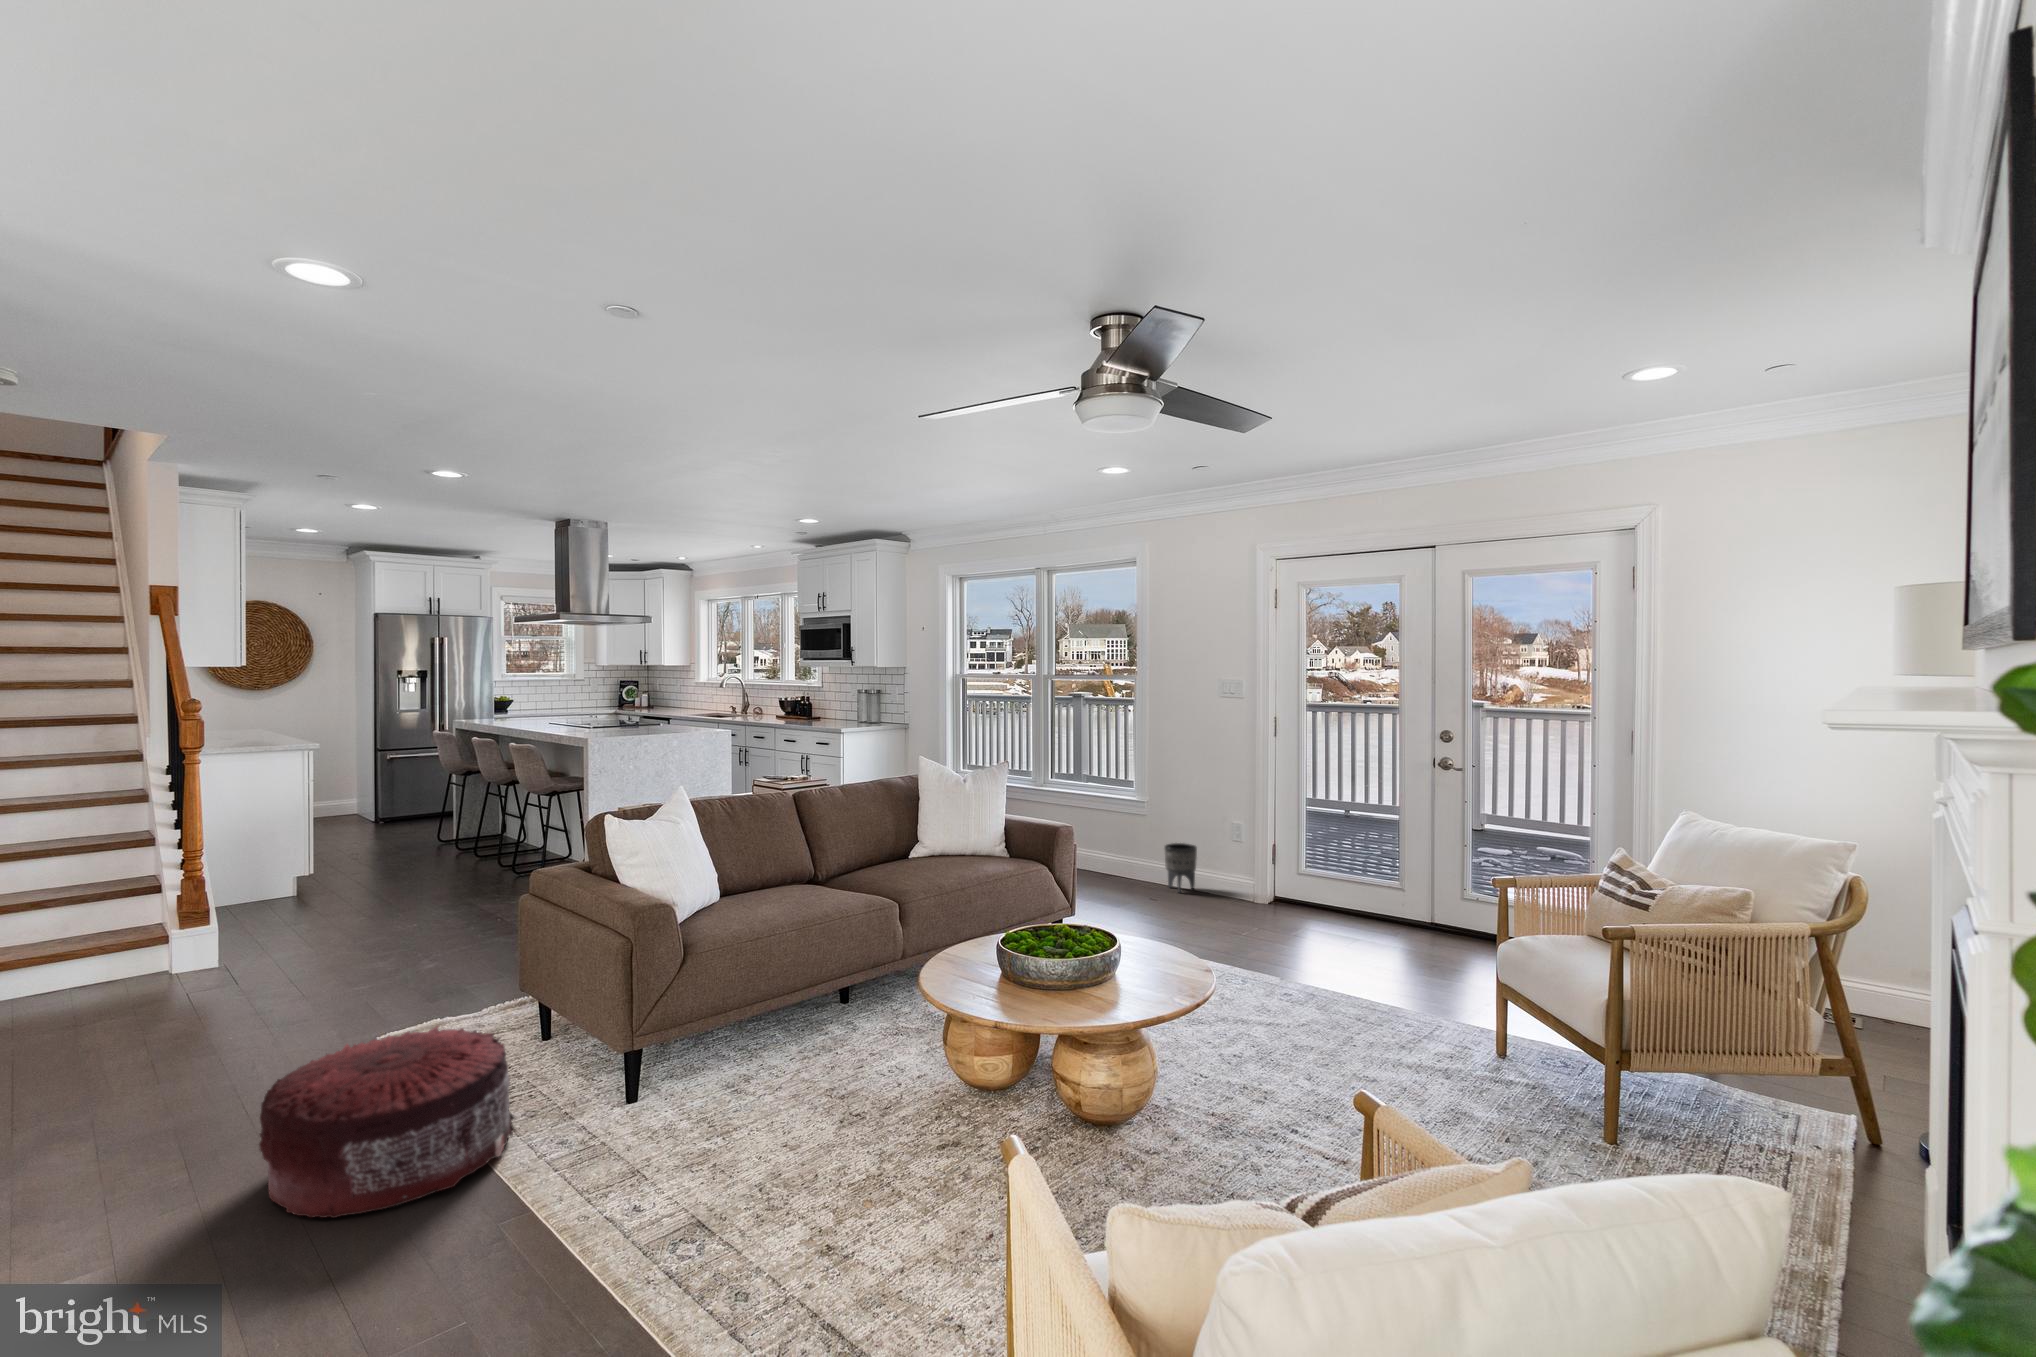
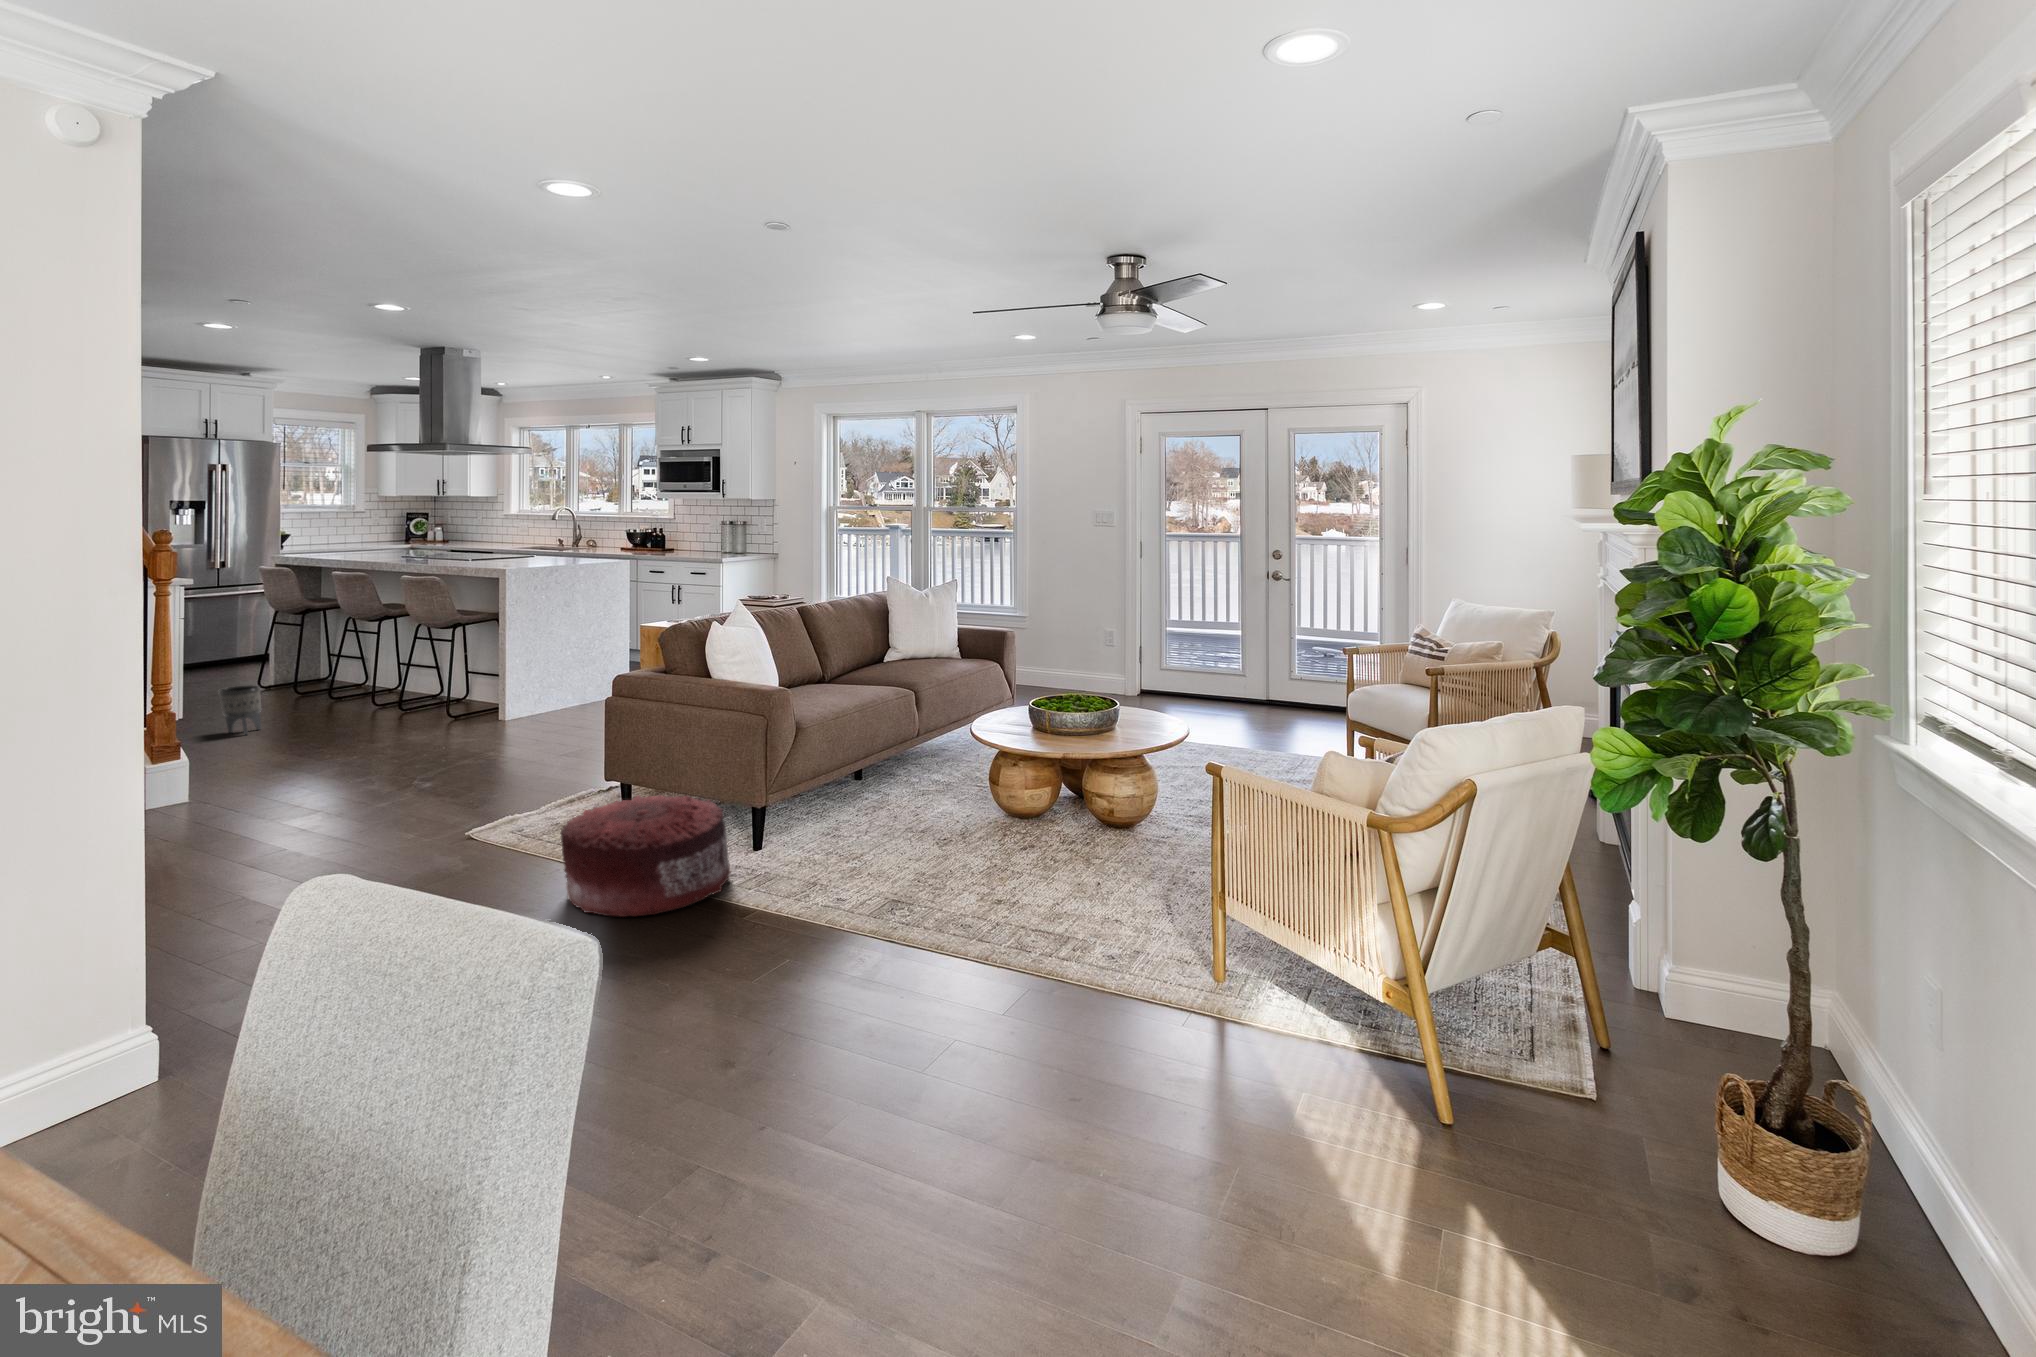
planter: present [1164,843,1197,893] -> present [219,685,261,735]

